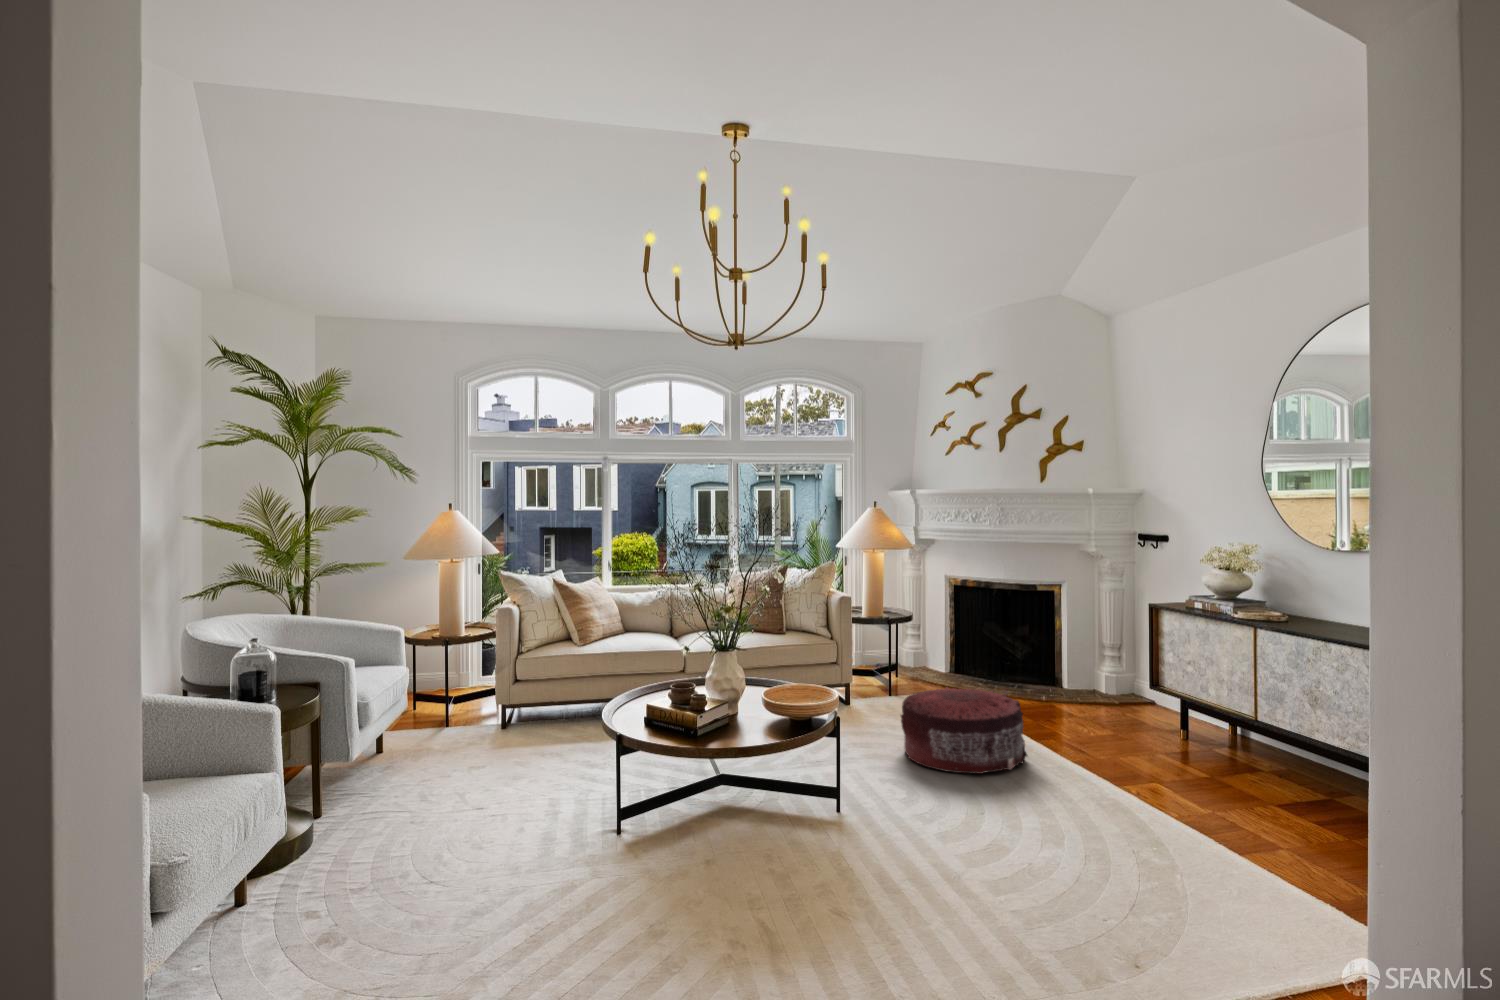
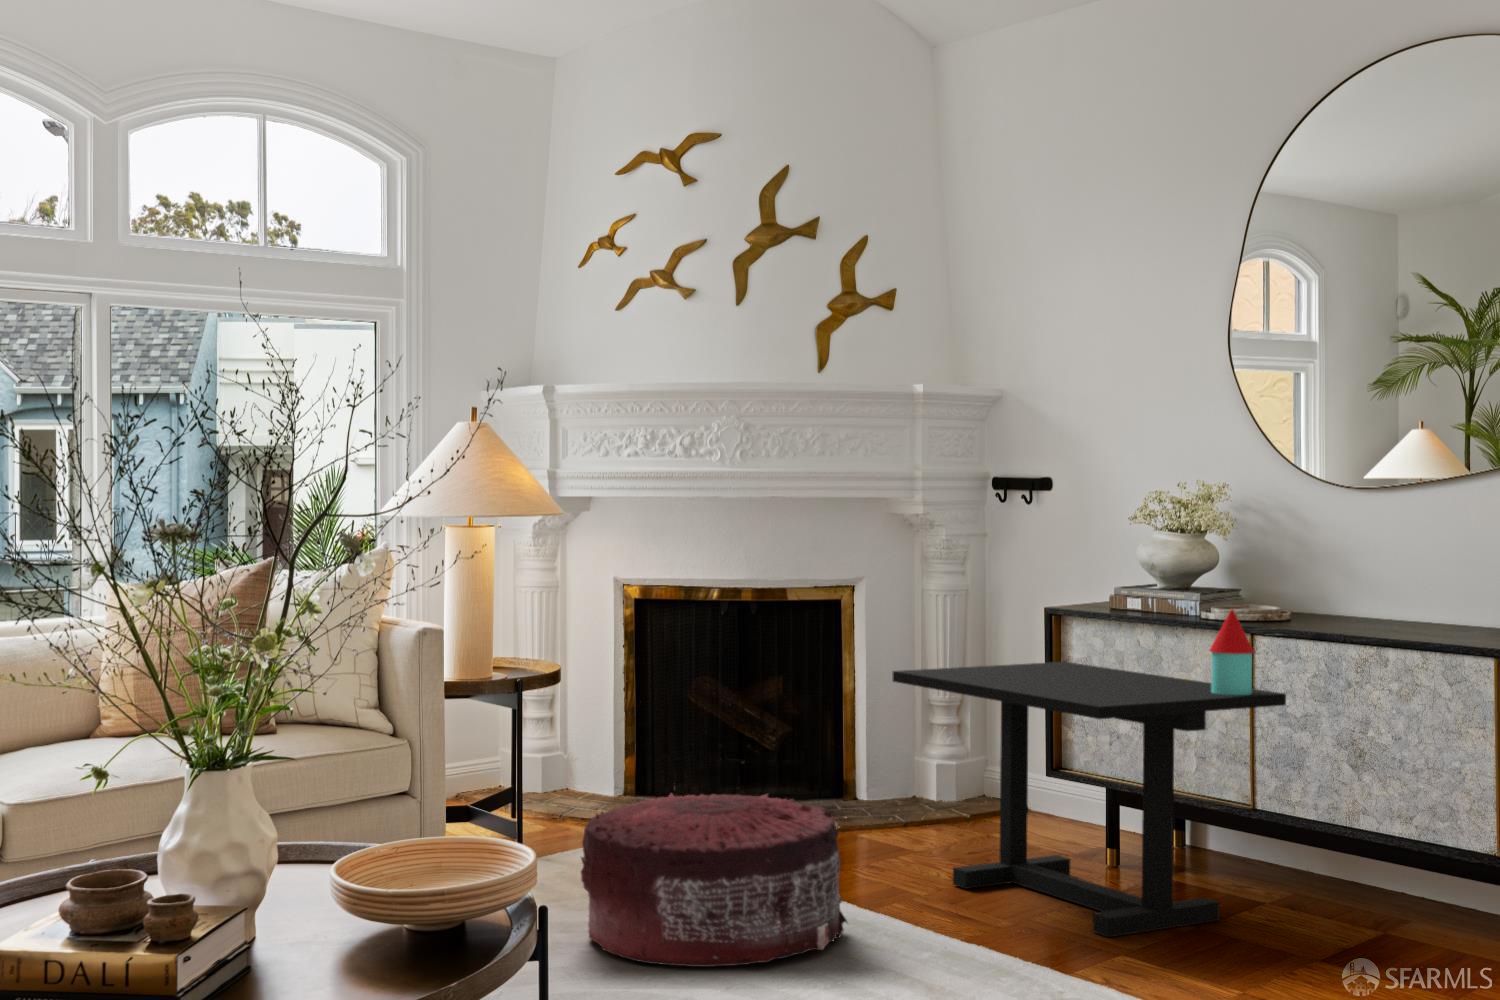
side table: none [1062,616,1272,780] -> present [892,609,1286,937]

